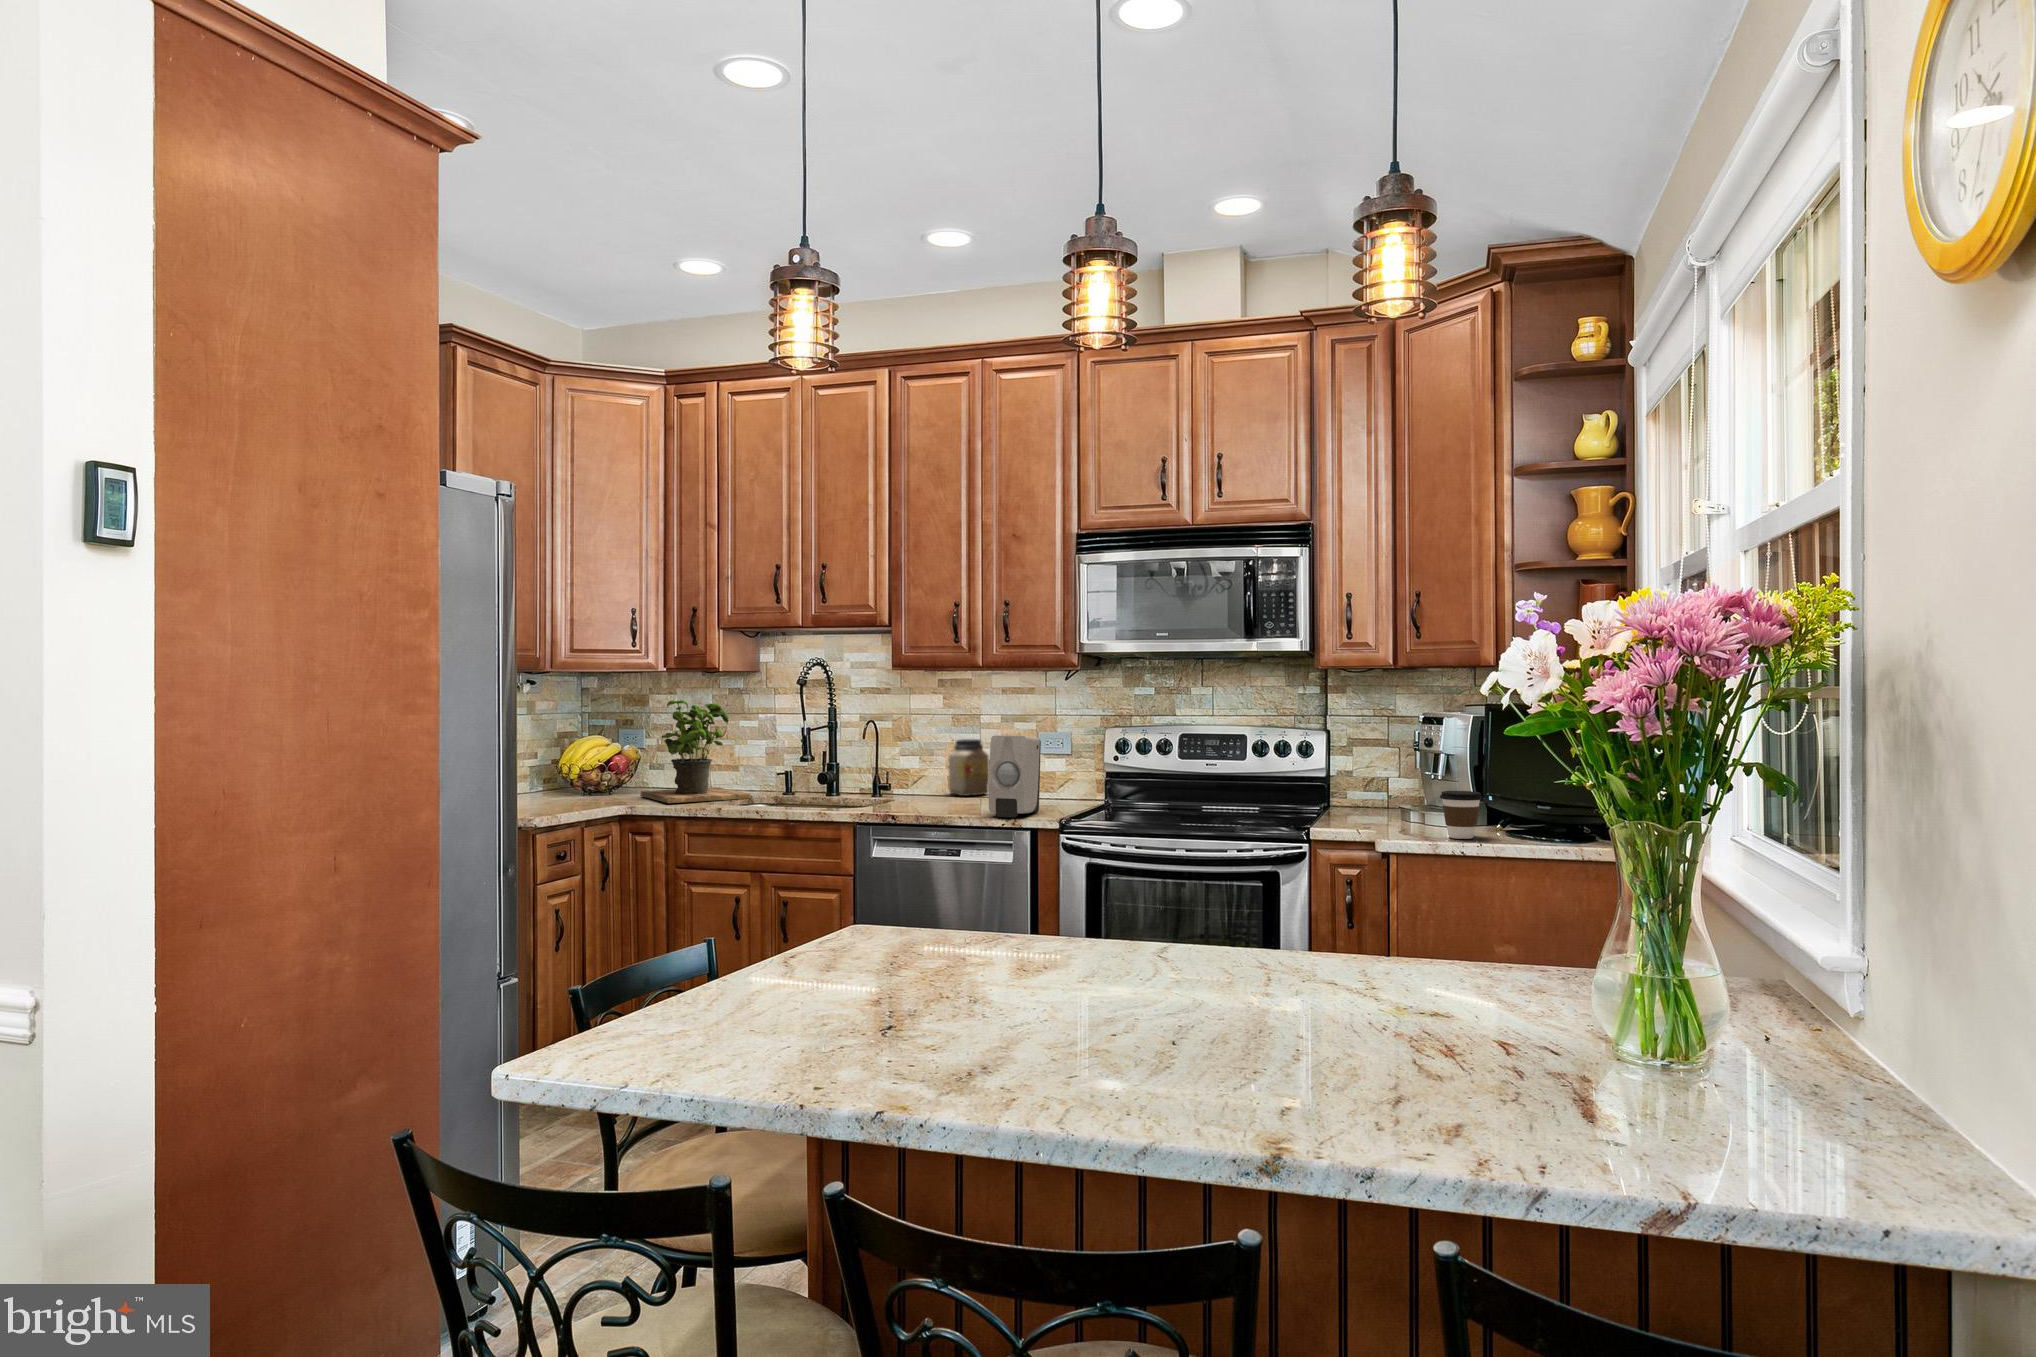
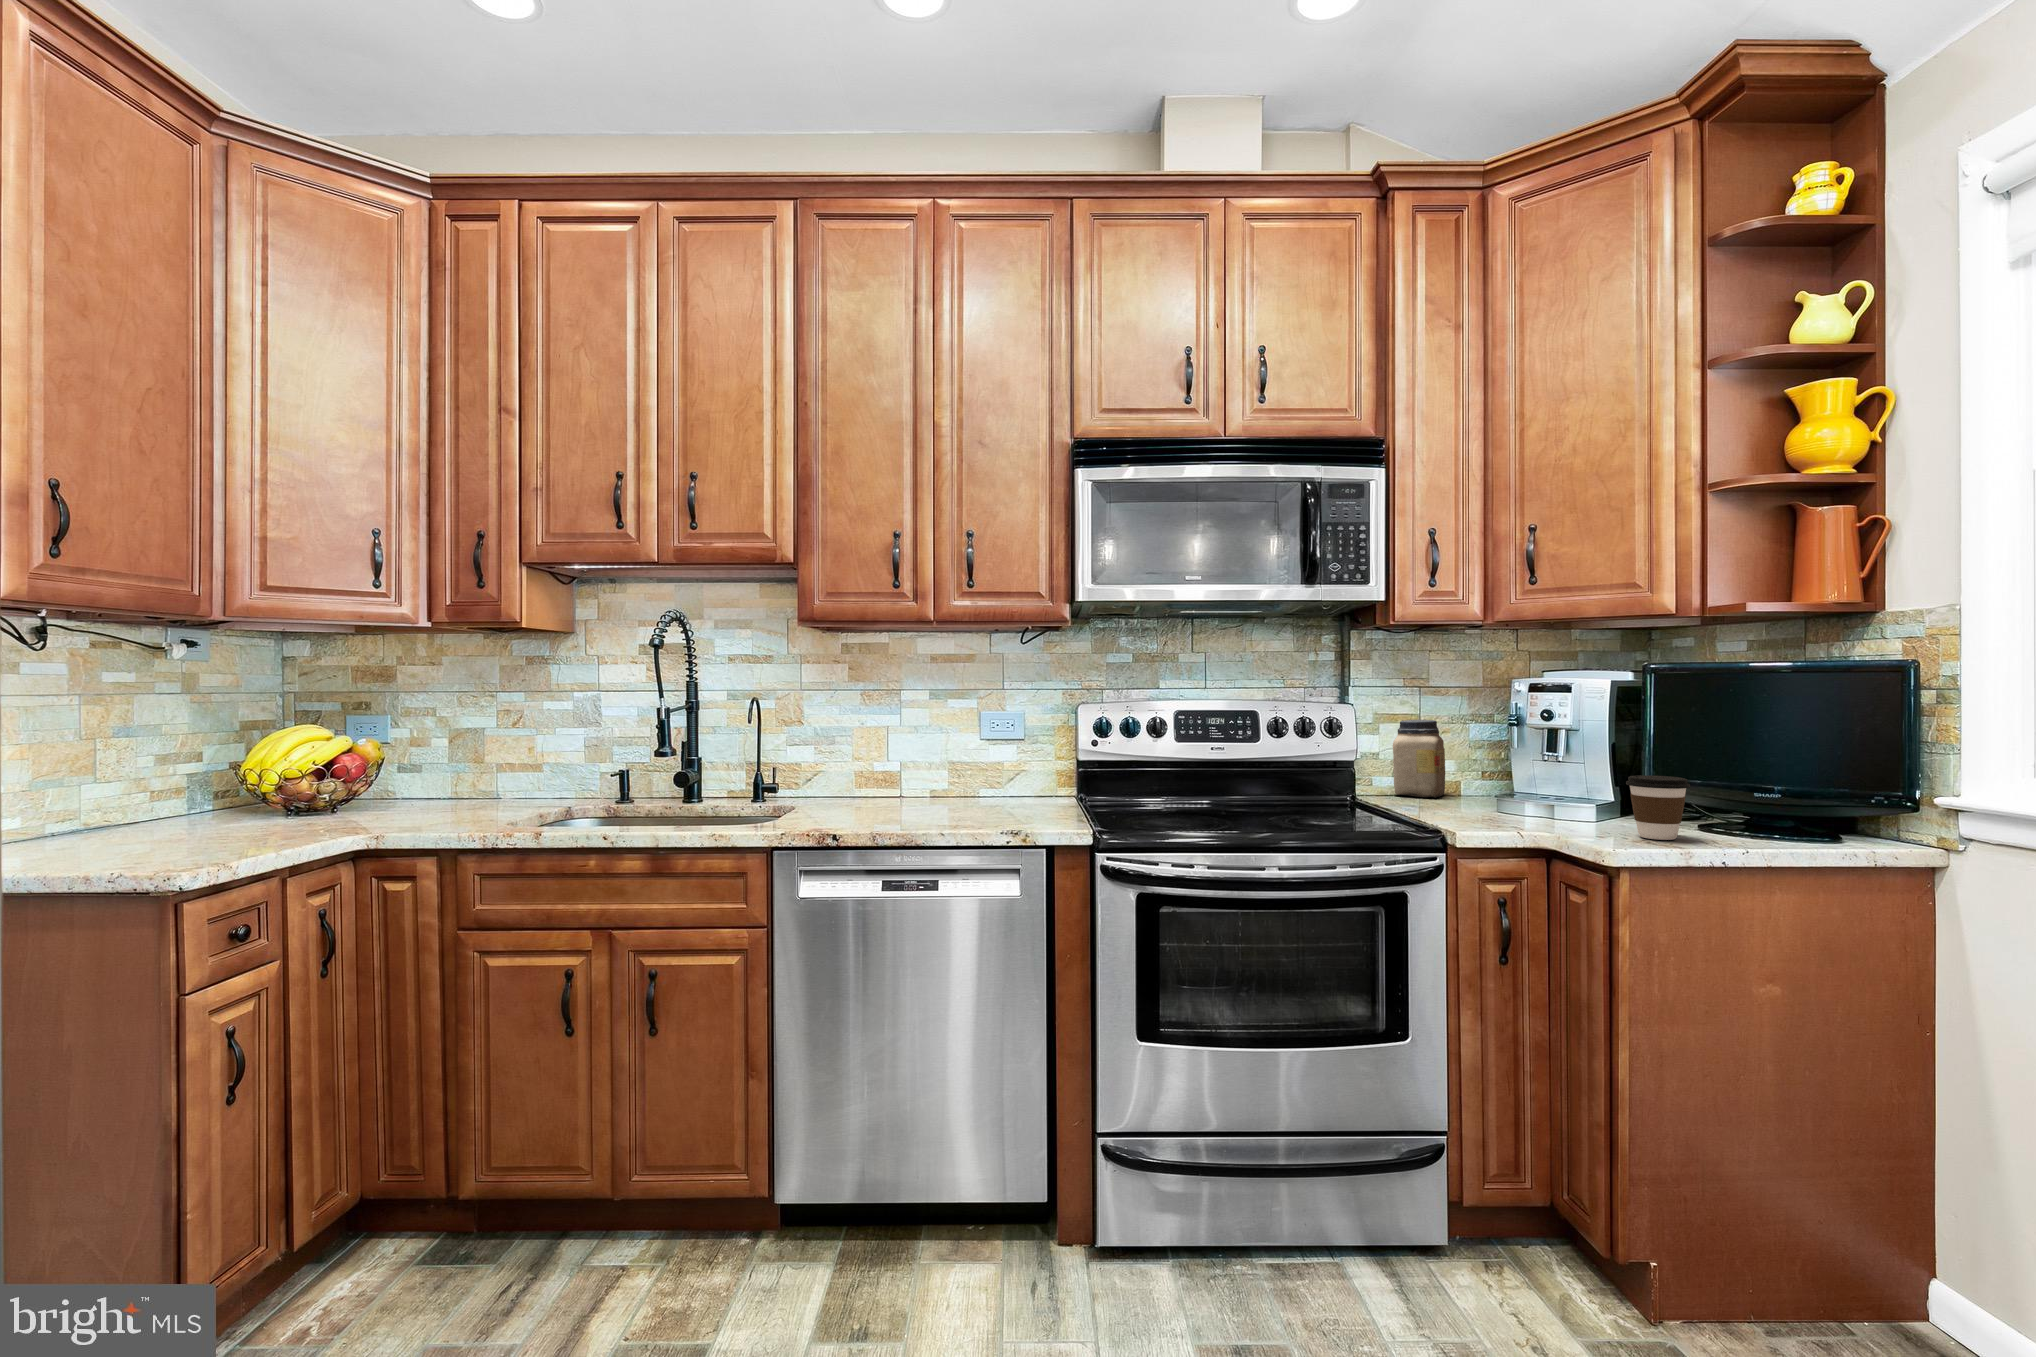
potted plant: present [640,700,750,803] -> none [386,668,571,826]
soap dispenser: present [989,736,1041,817] -> none [976,713,1031,830]
jar: present [948,739,989,796] -> present [1393,720,1445,798]

